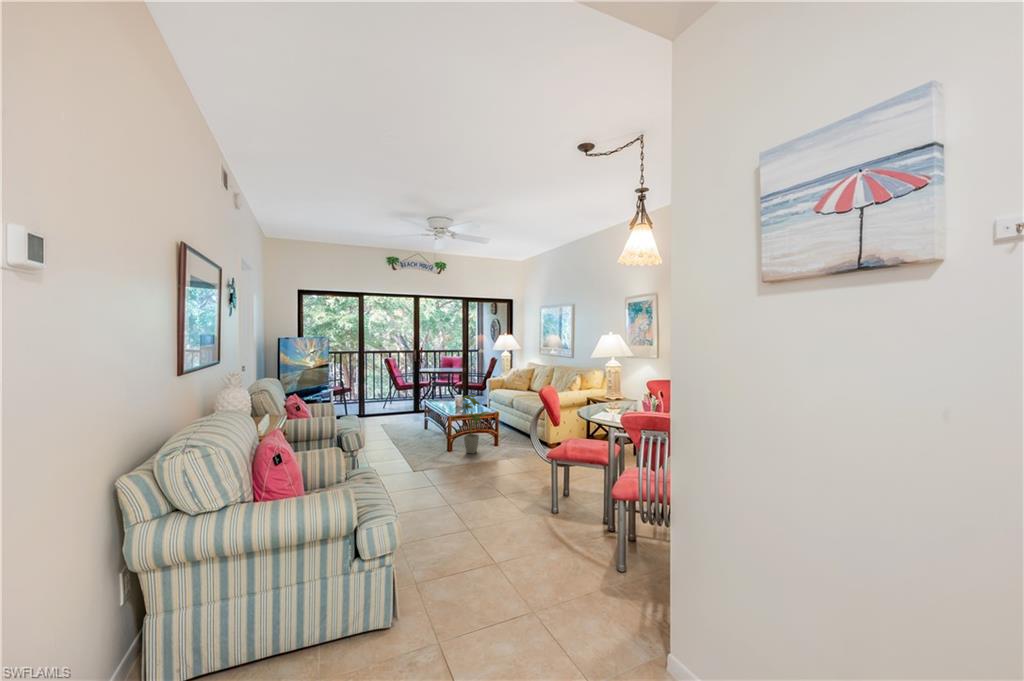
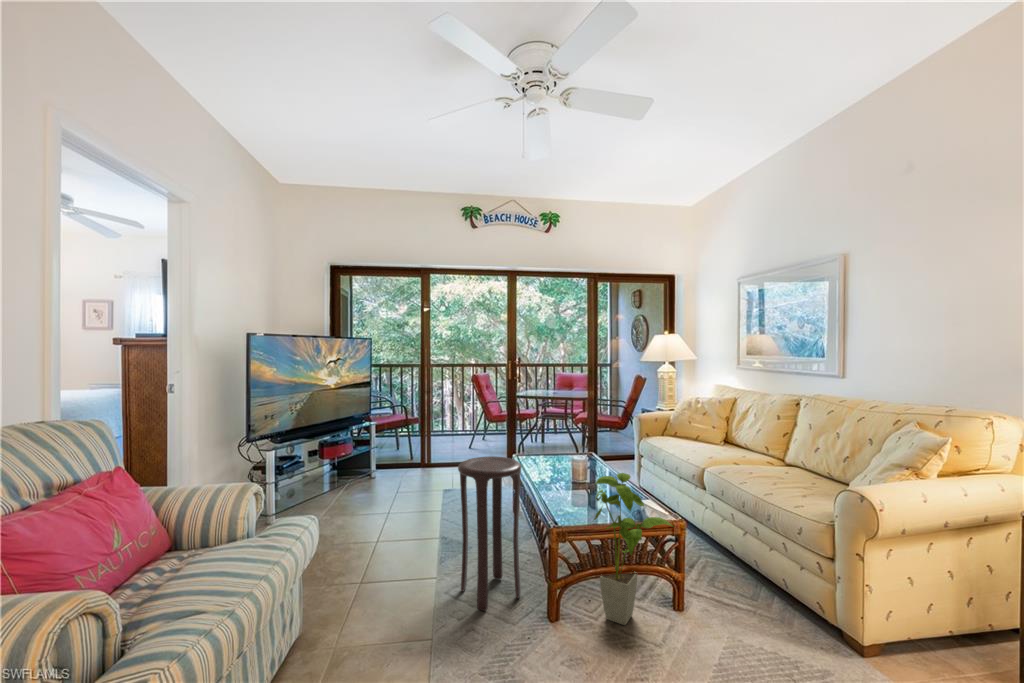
stool: none [403,394,431,455] -> present [458,456,521,611]

